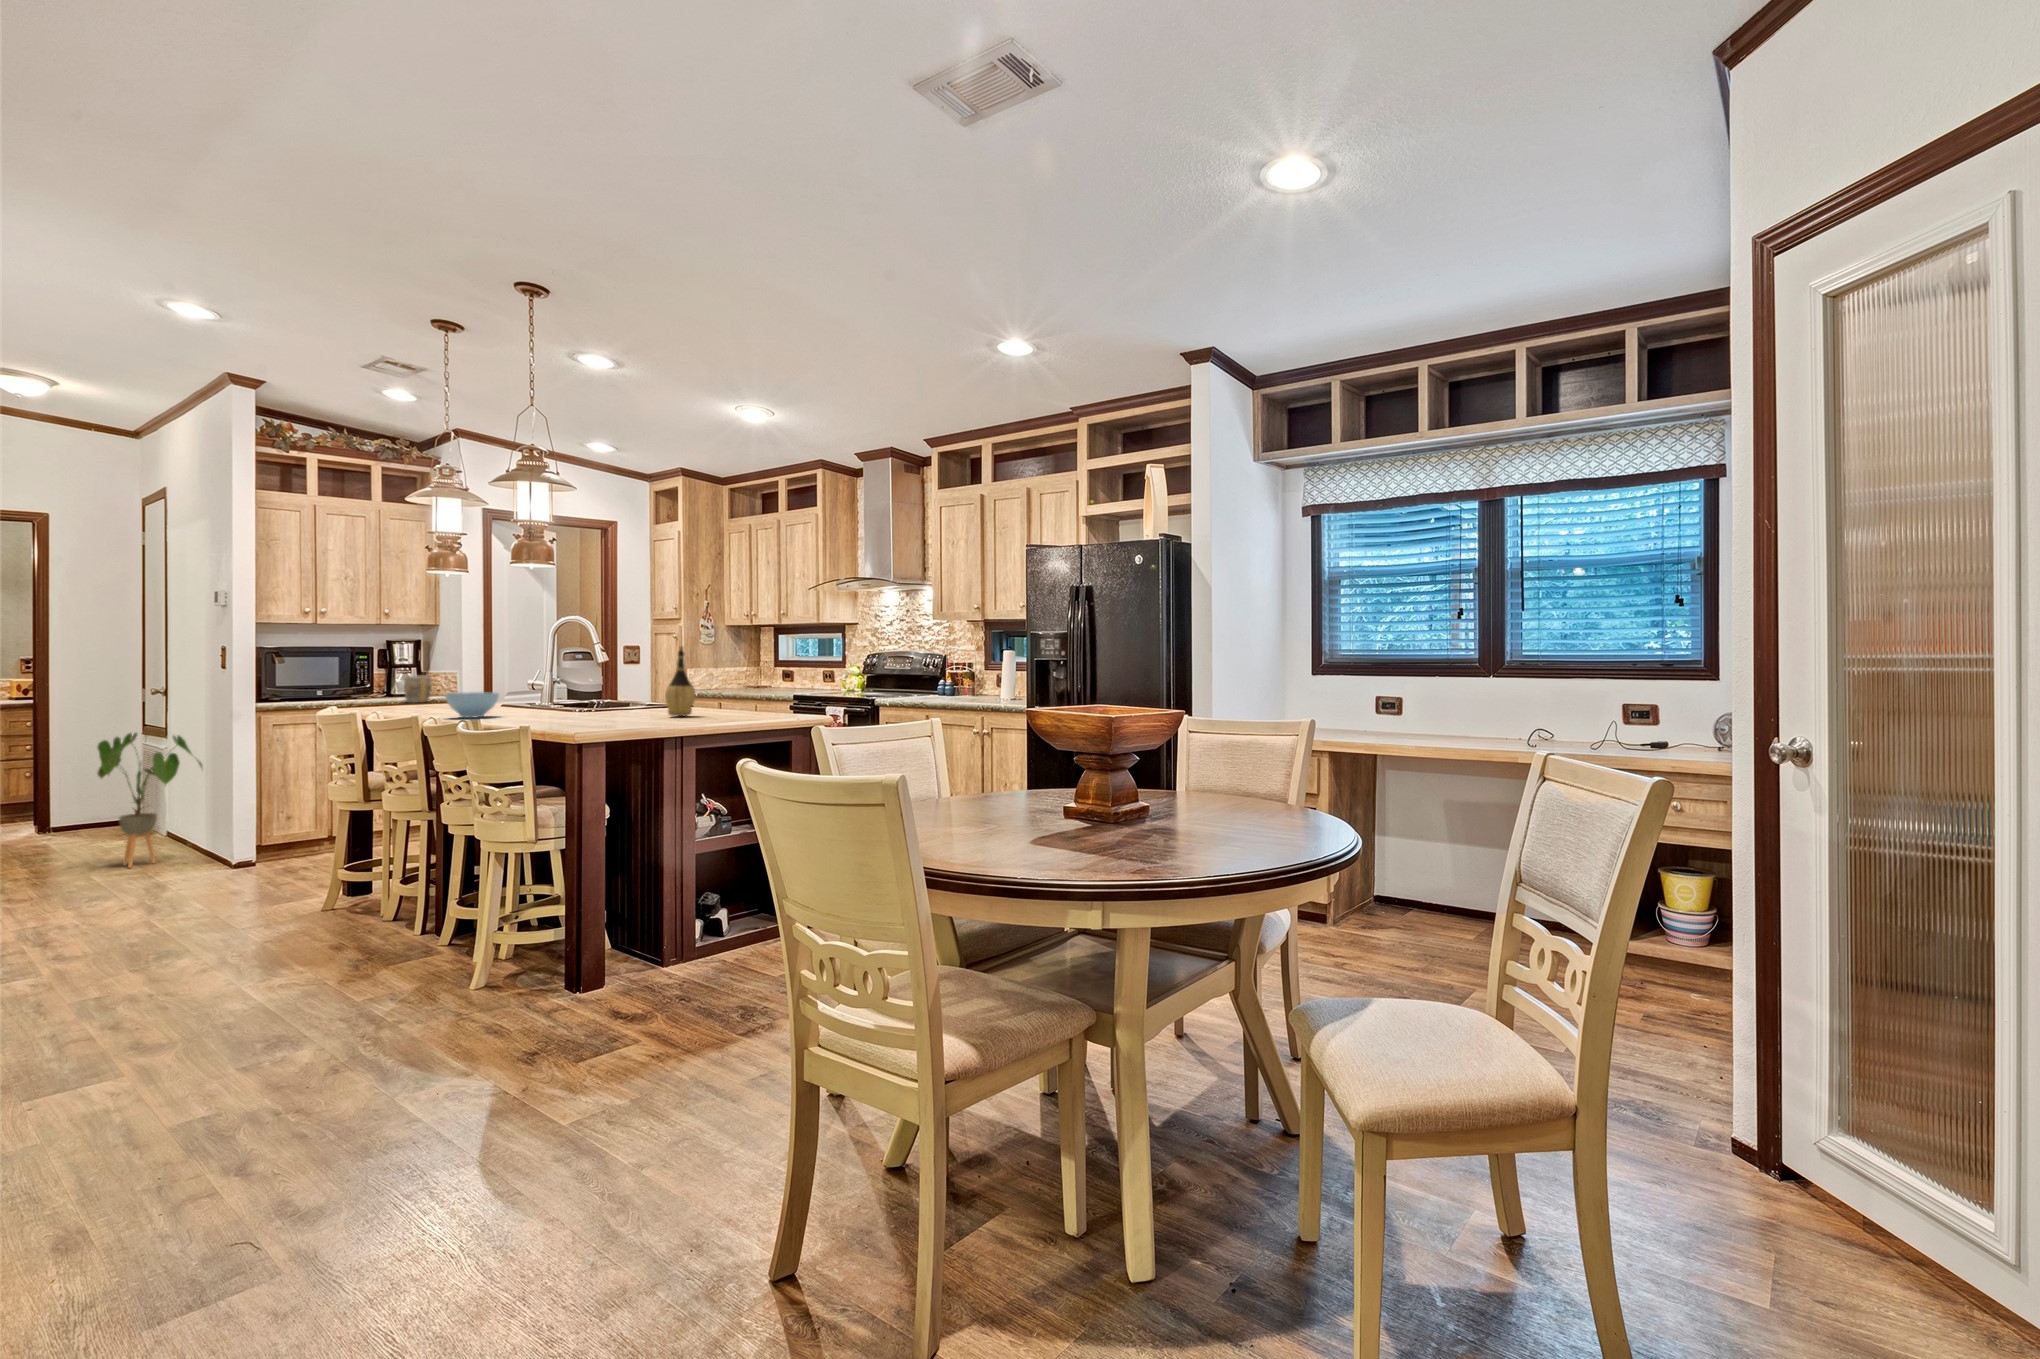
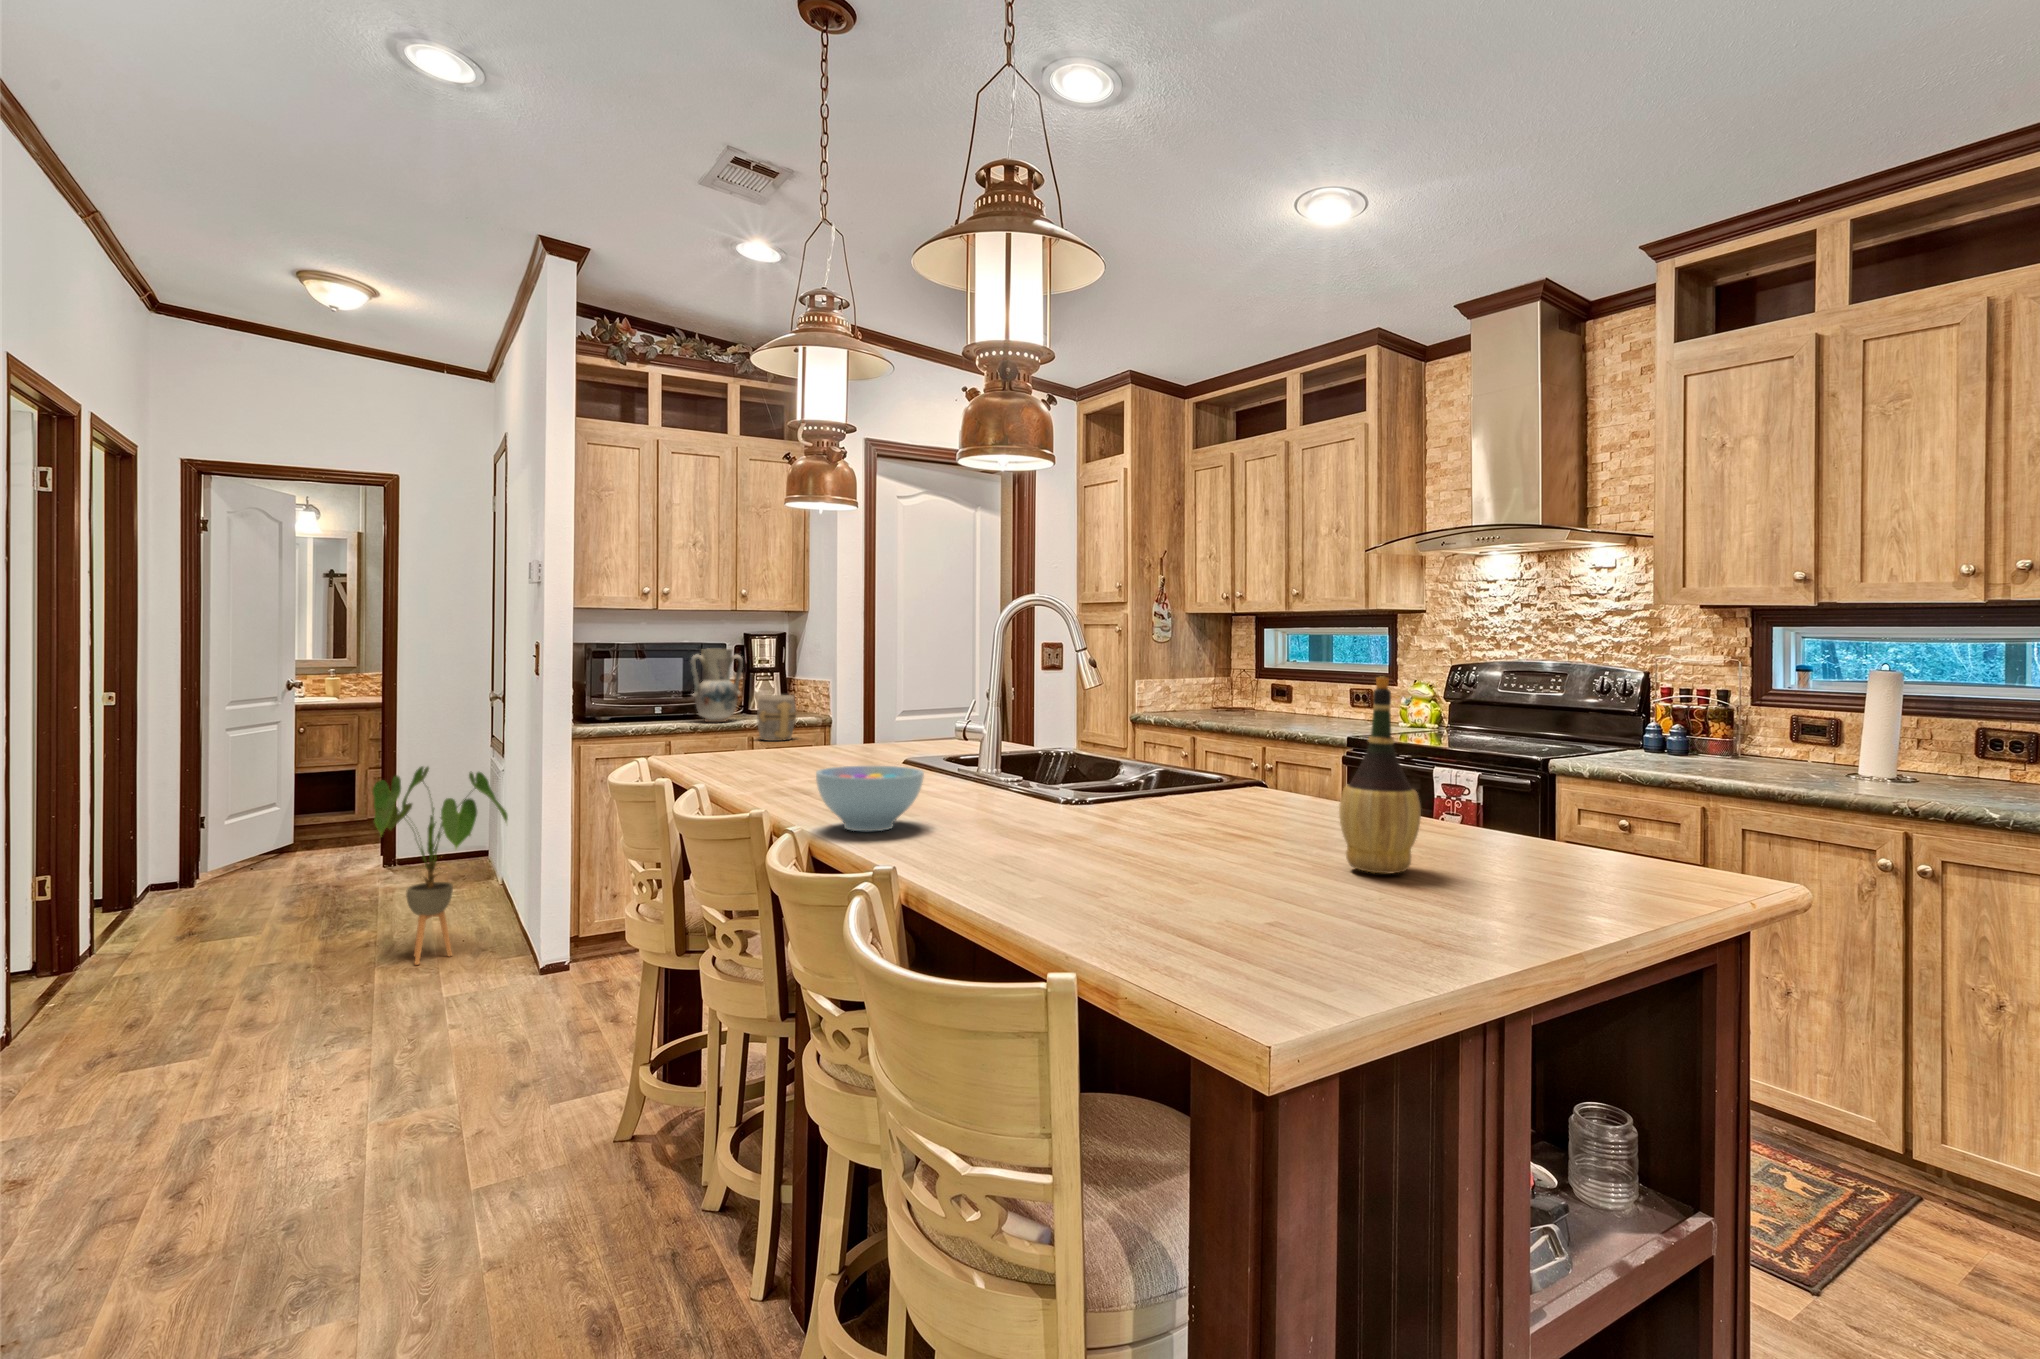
vase: none [349,650,389,699] -> present [690,649,743,722]

